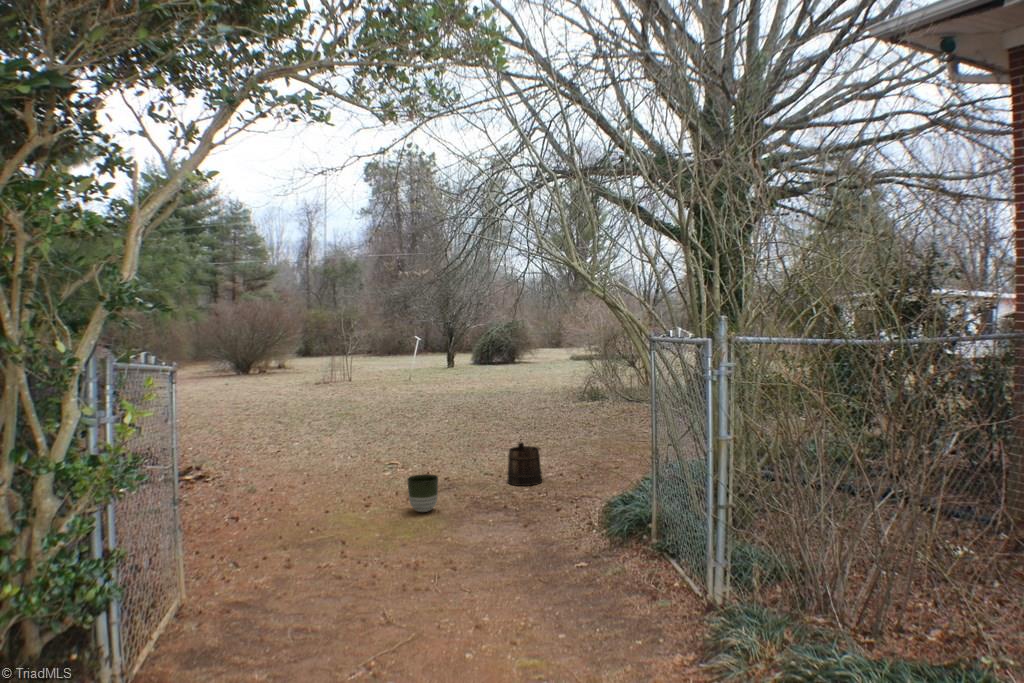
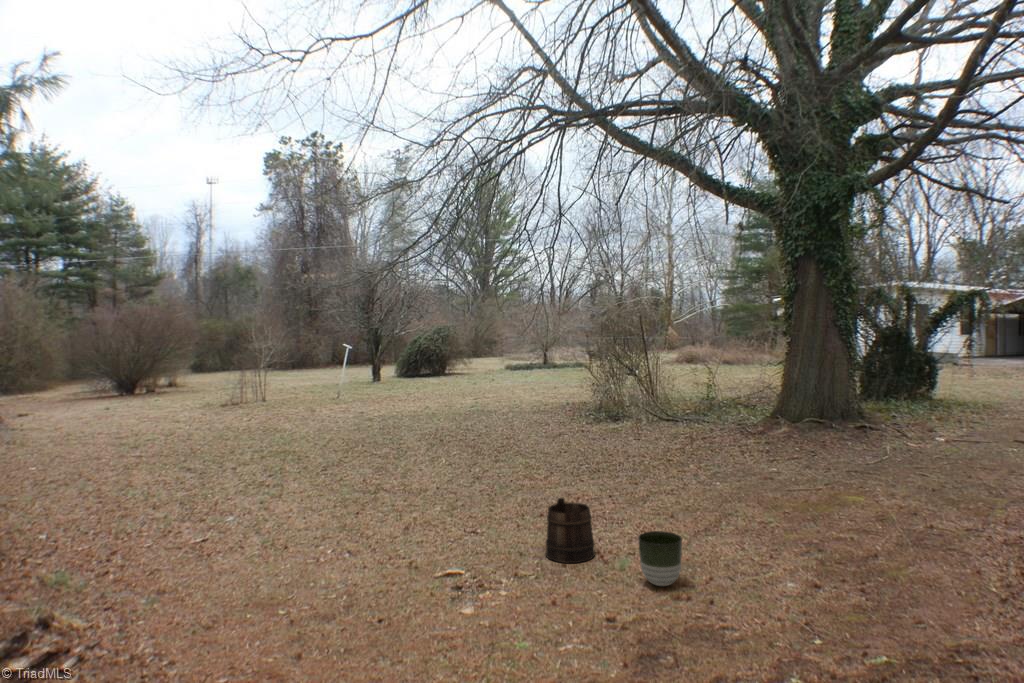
planter: present [407,474,438,512] -> present [638,531,682,586]

